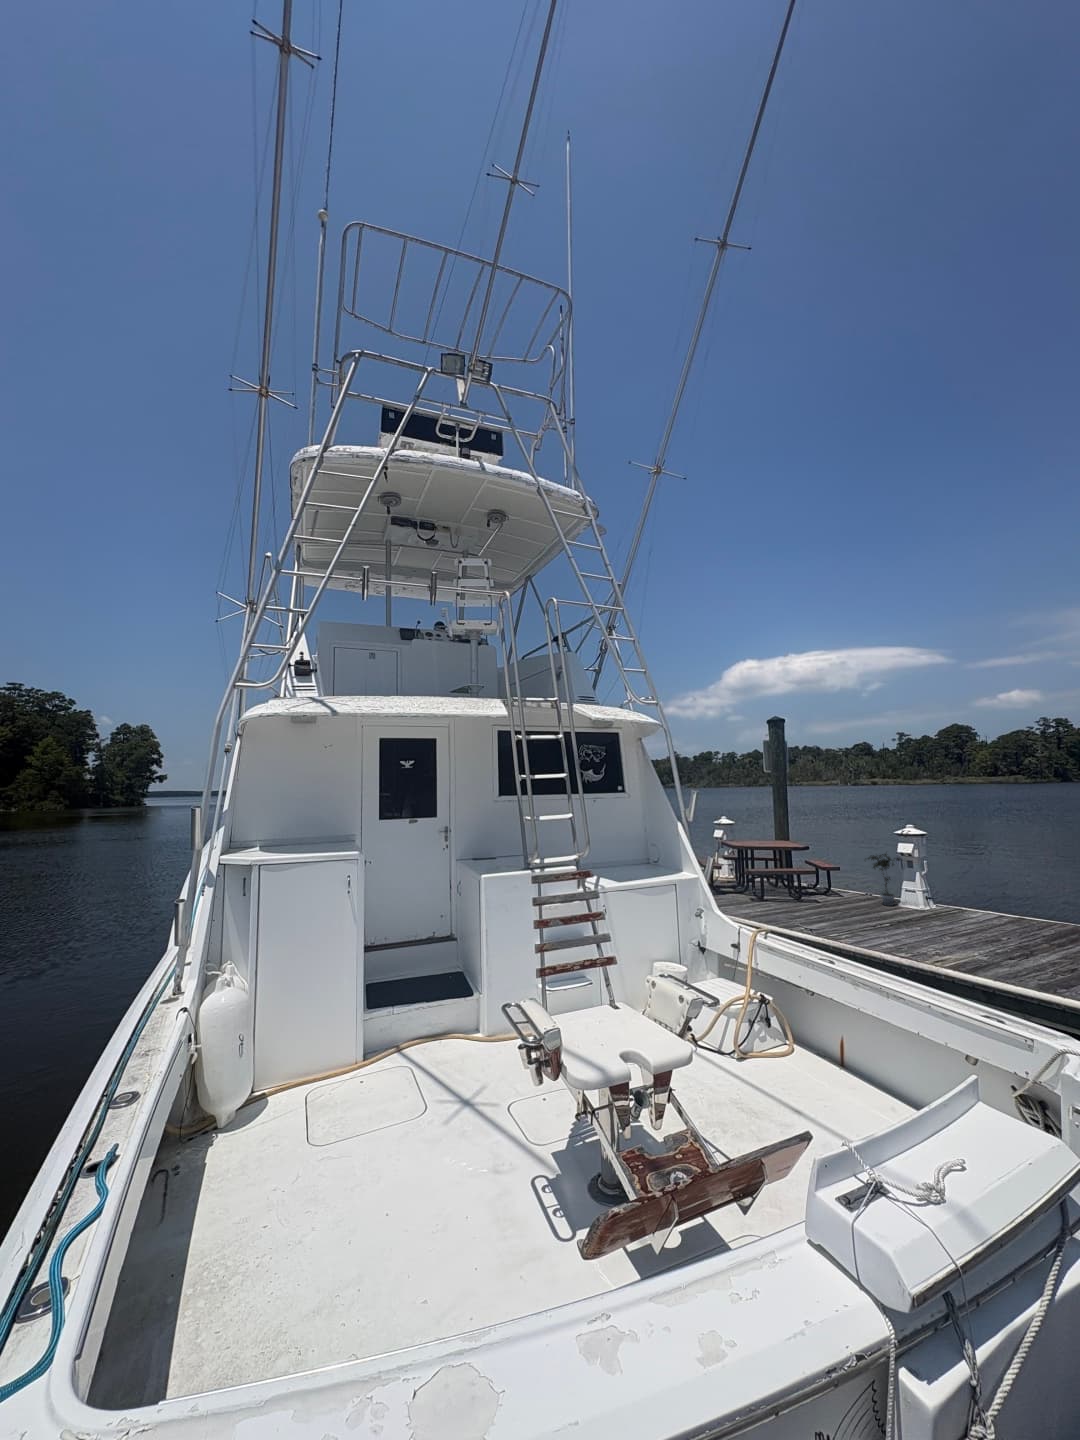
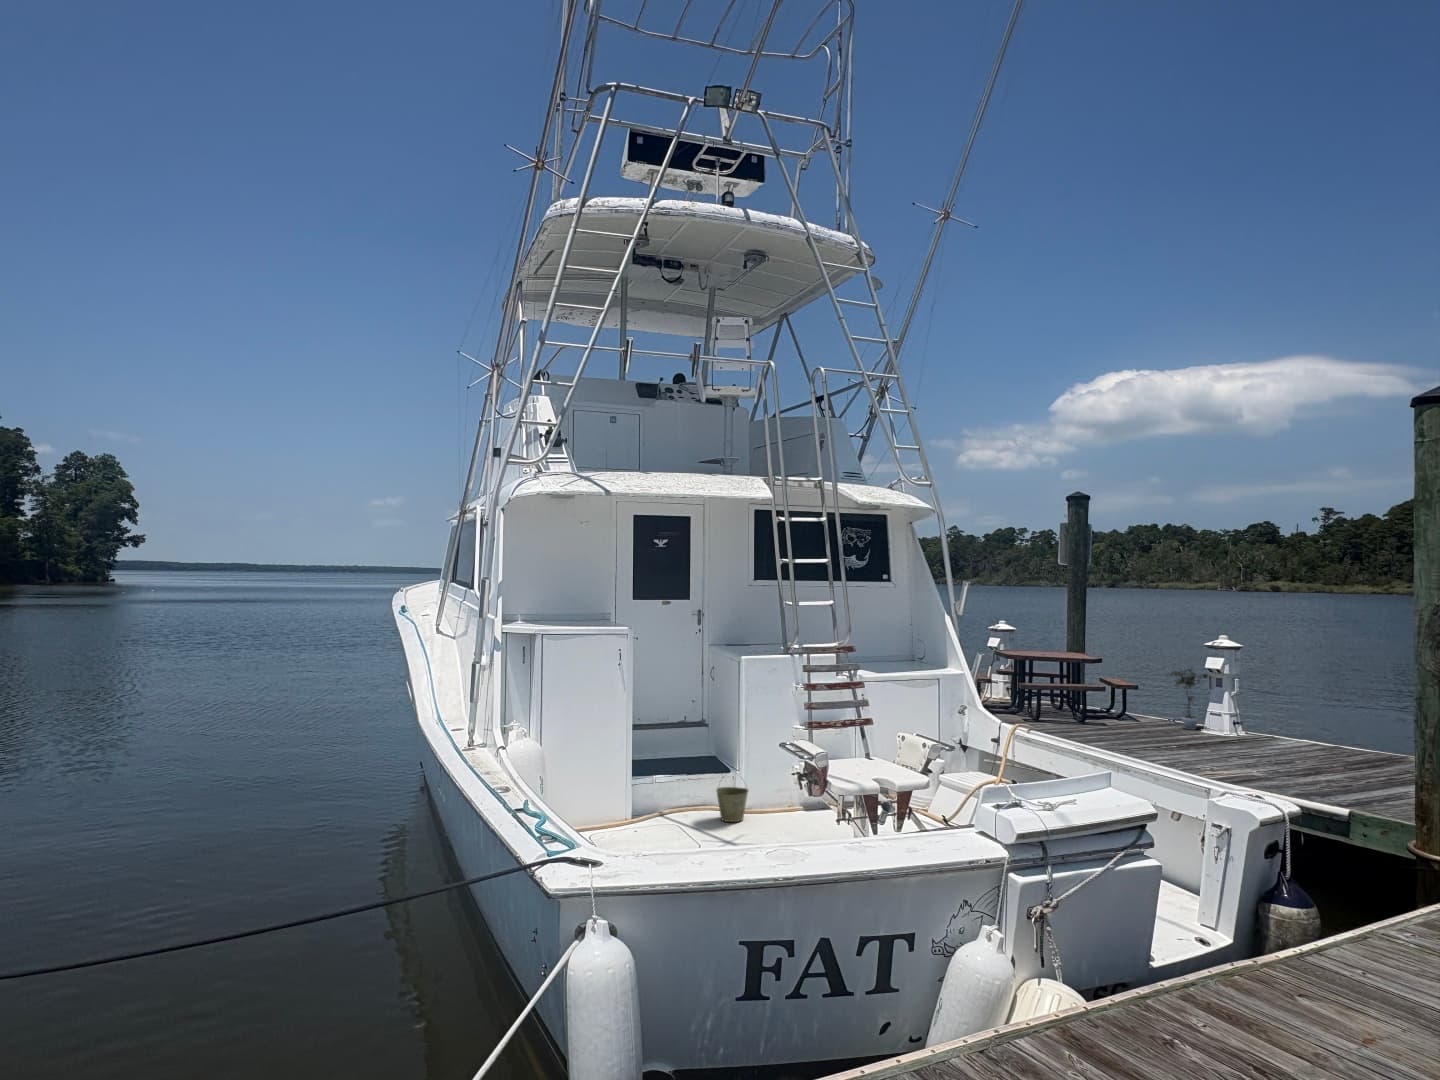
bucket: none [450,1001,485,1059] -> present [716,787,748,822]

